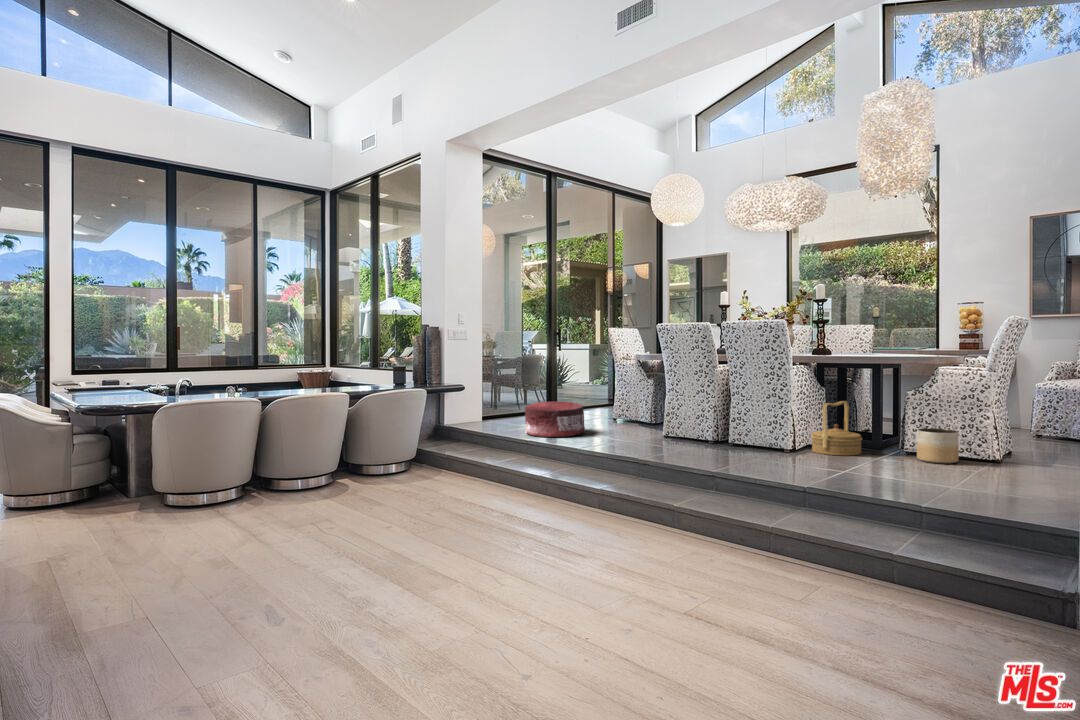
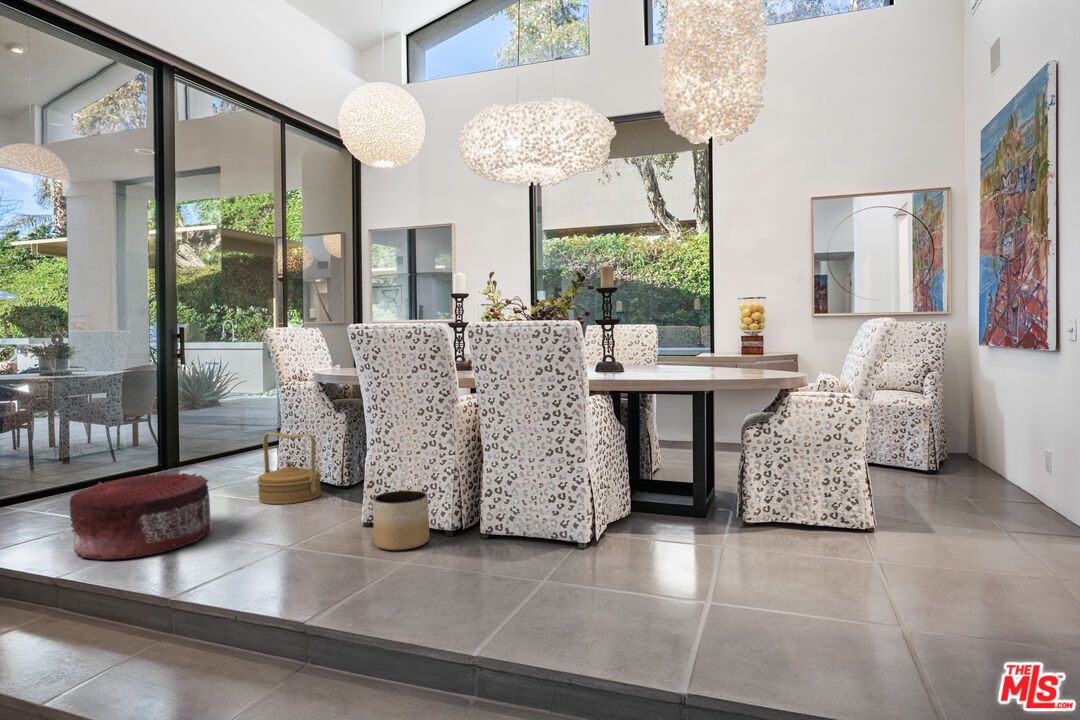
woven basket: present [811,401,862,455] -> present [257,432,321,504]
planter: present [917,428,959,464] -> present [373,490,429,551]

